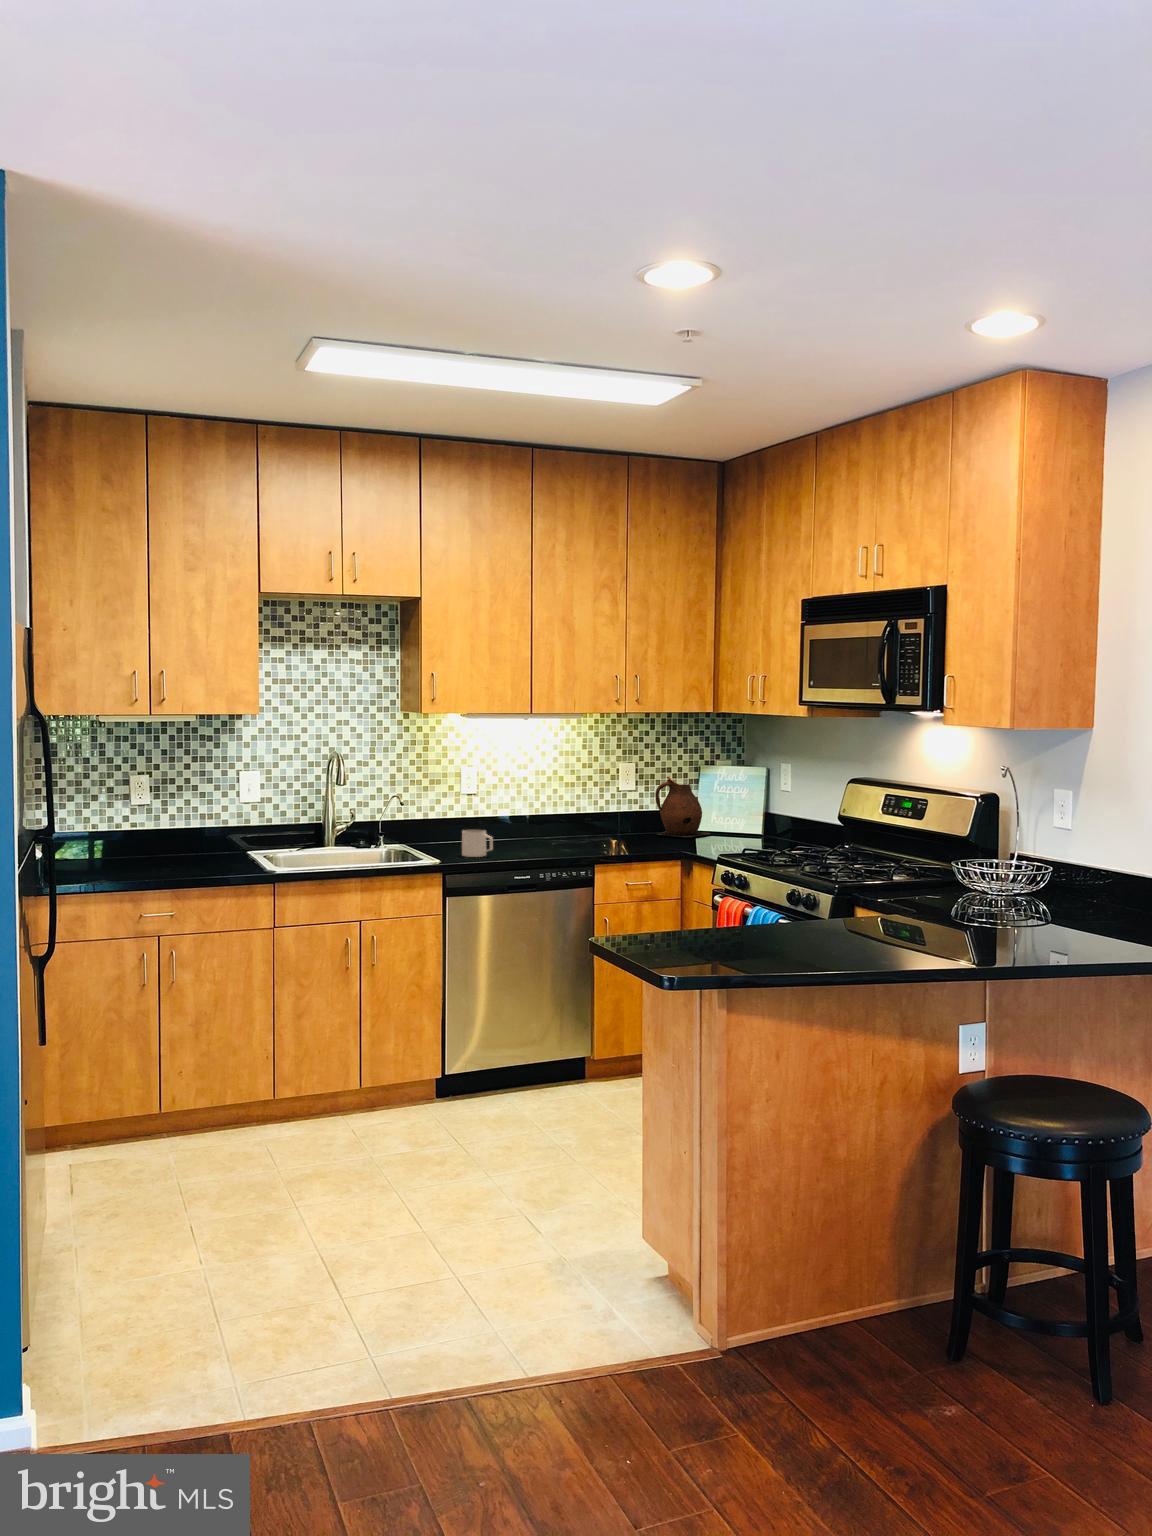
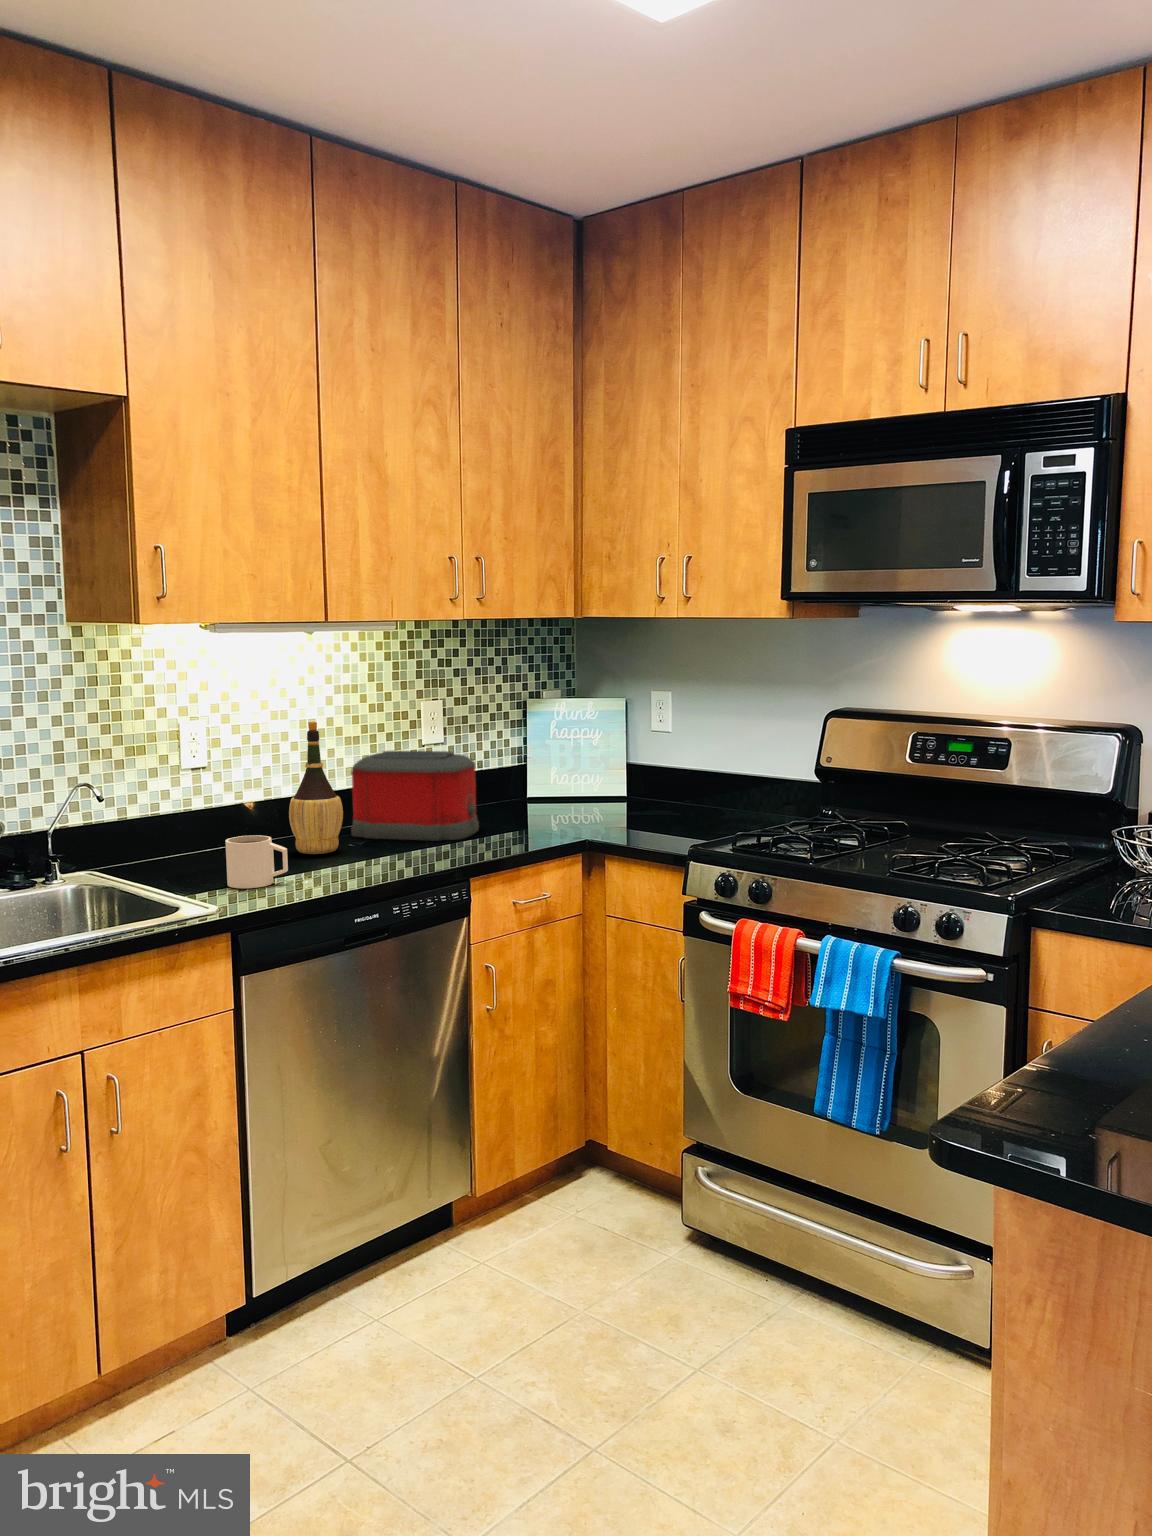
wine bottle: none [512,770,542,847] -> present [289,722,343,854]
ceramic pitcher: present [655,776,710,838] -> none [479,718,561,813]
toaster: none [558,792,635,847] -> present [351,750,479,841]

